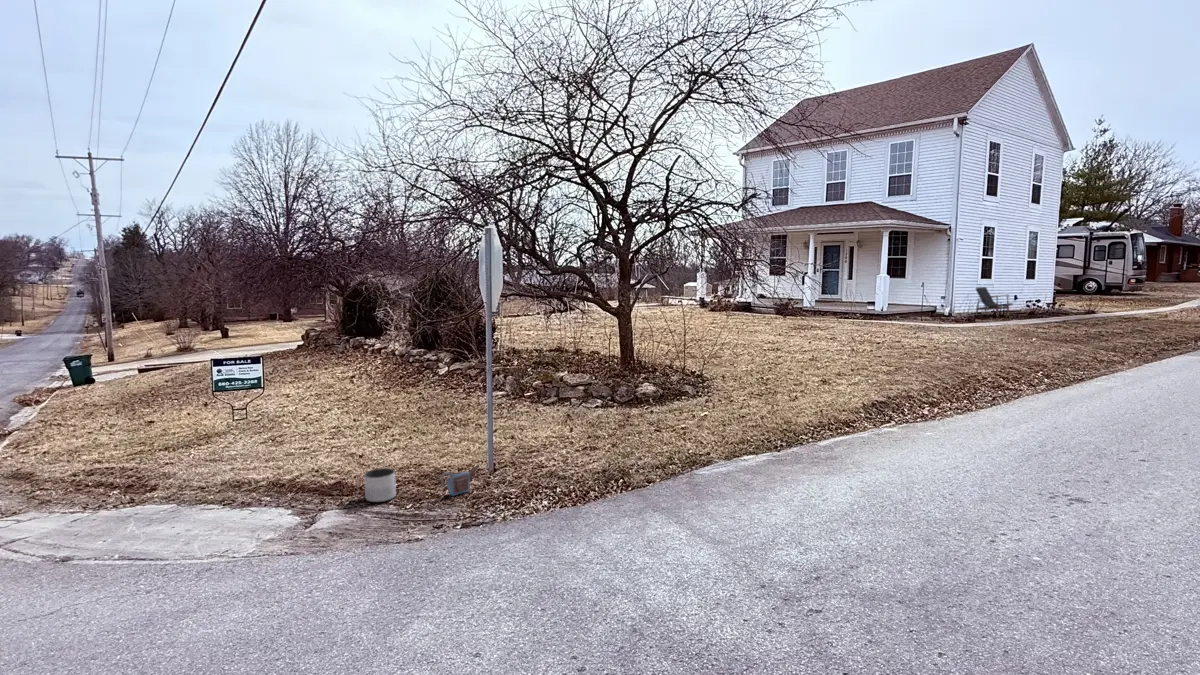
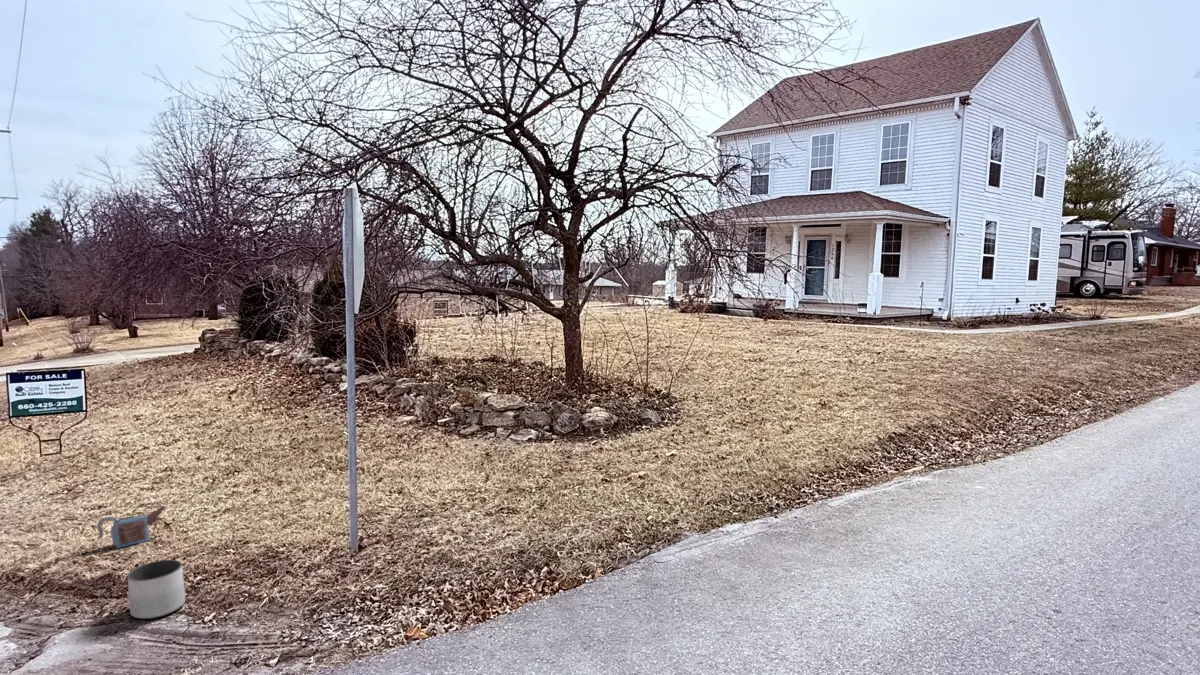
lounge chair: present [976,287,1012,316] -> none [976,288,1017,322]
watering can: present [441,465,479,496] -> present [97,506,165,548]

